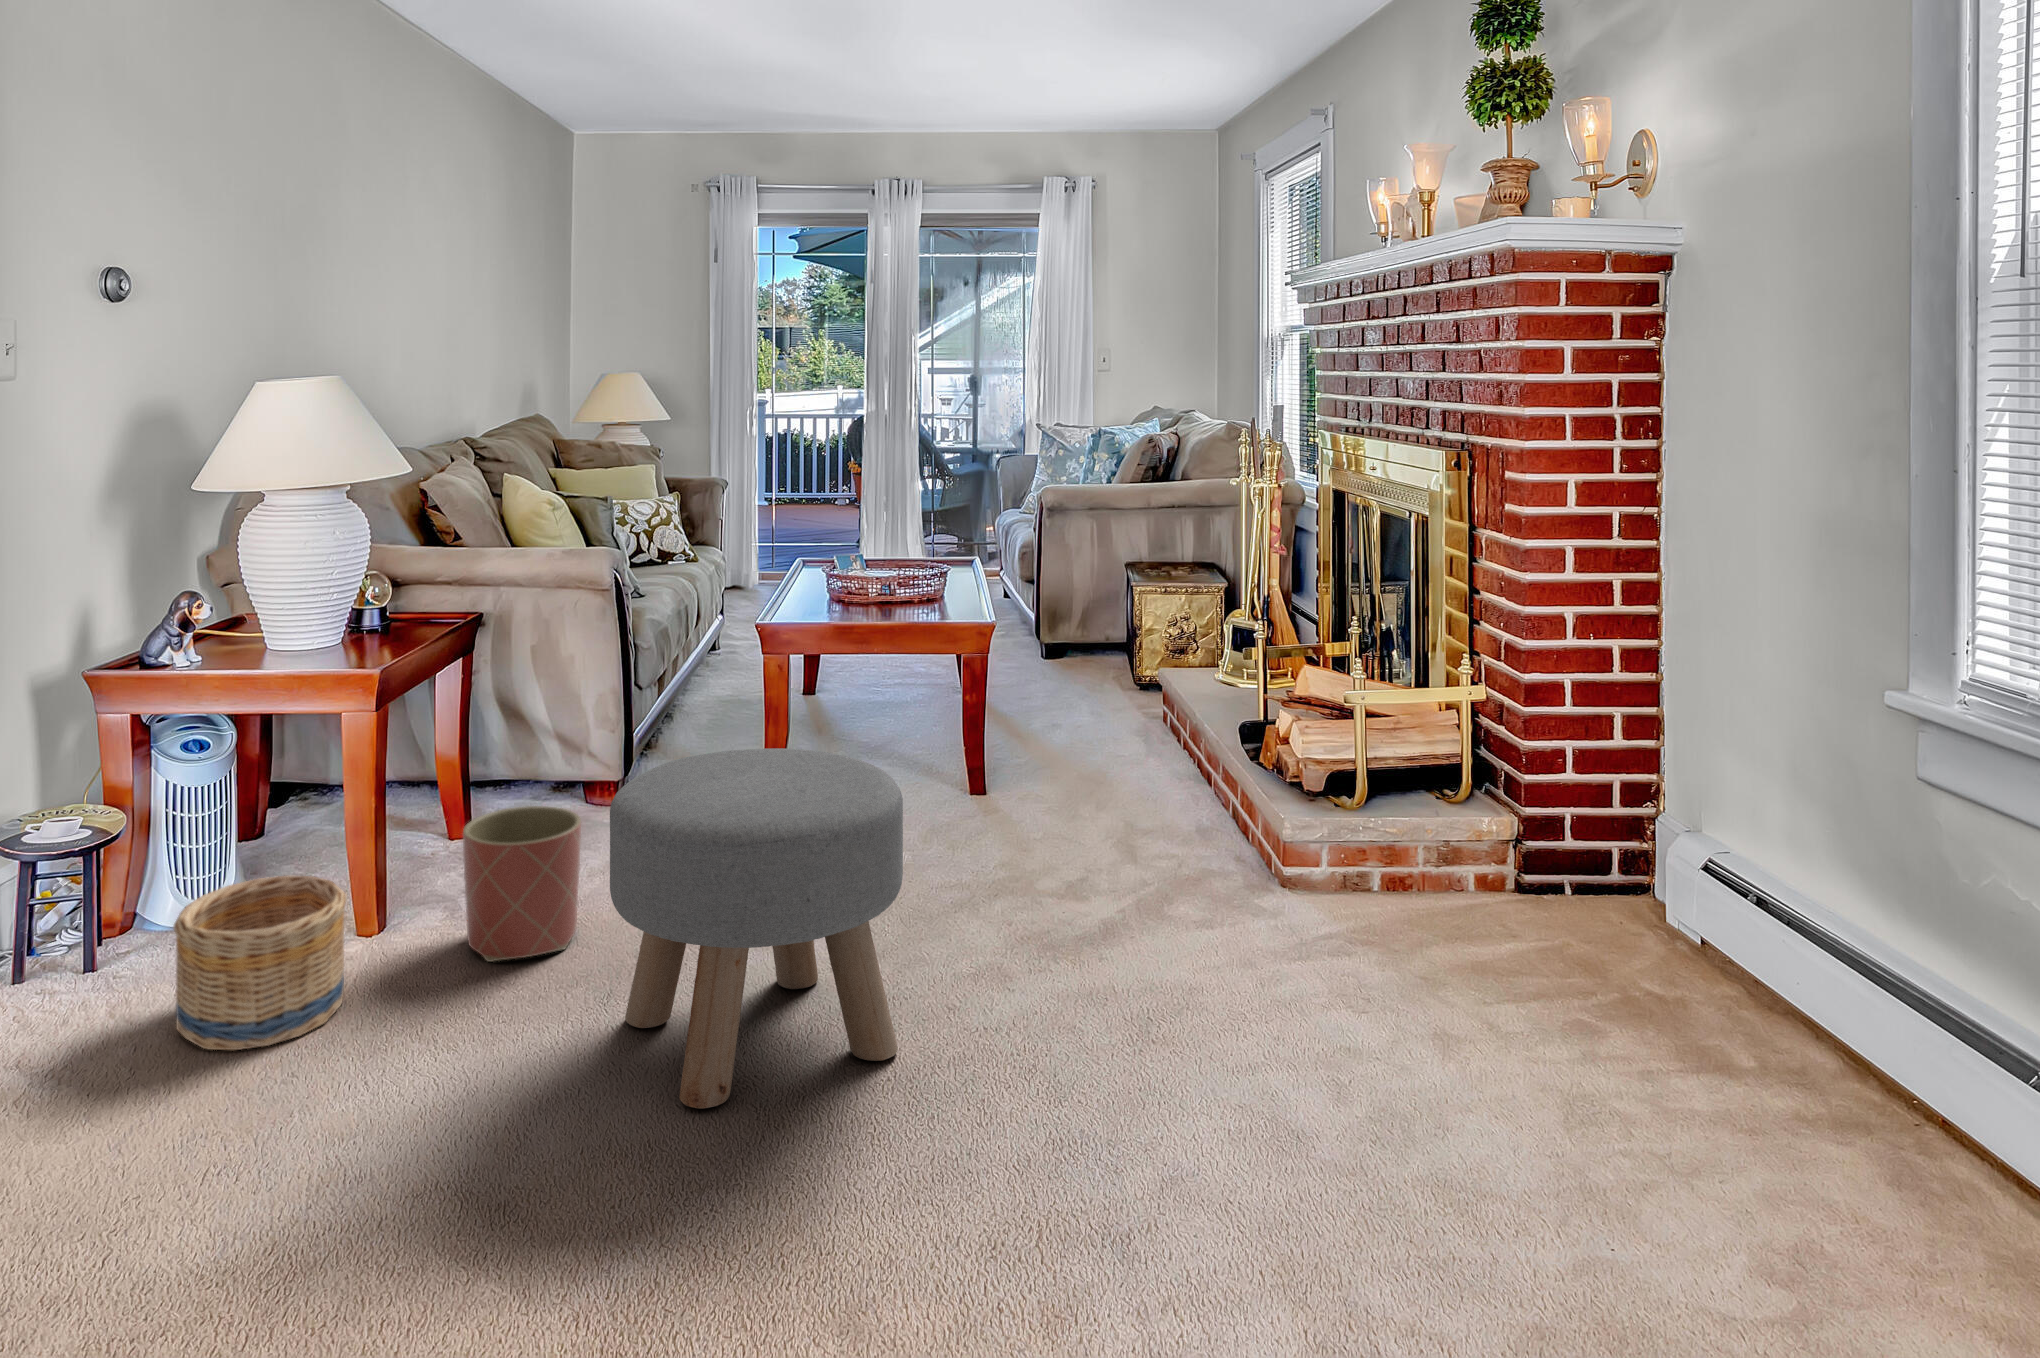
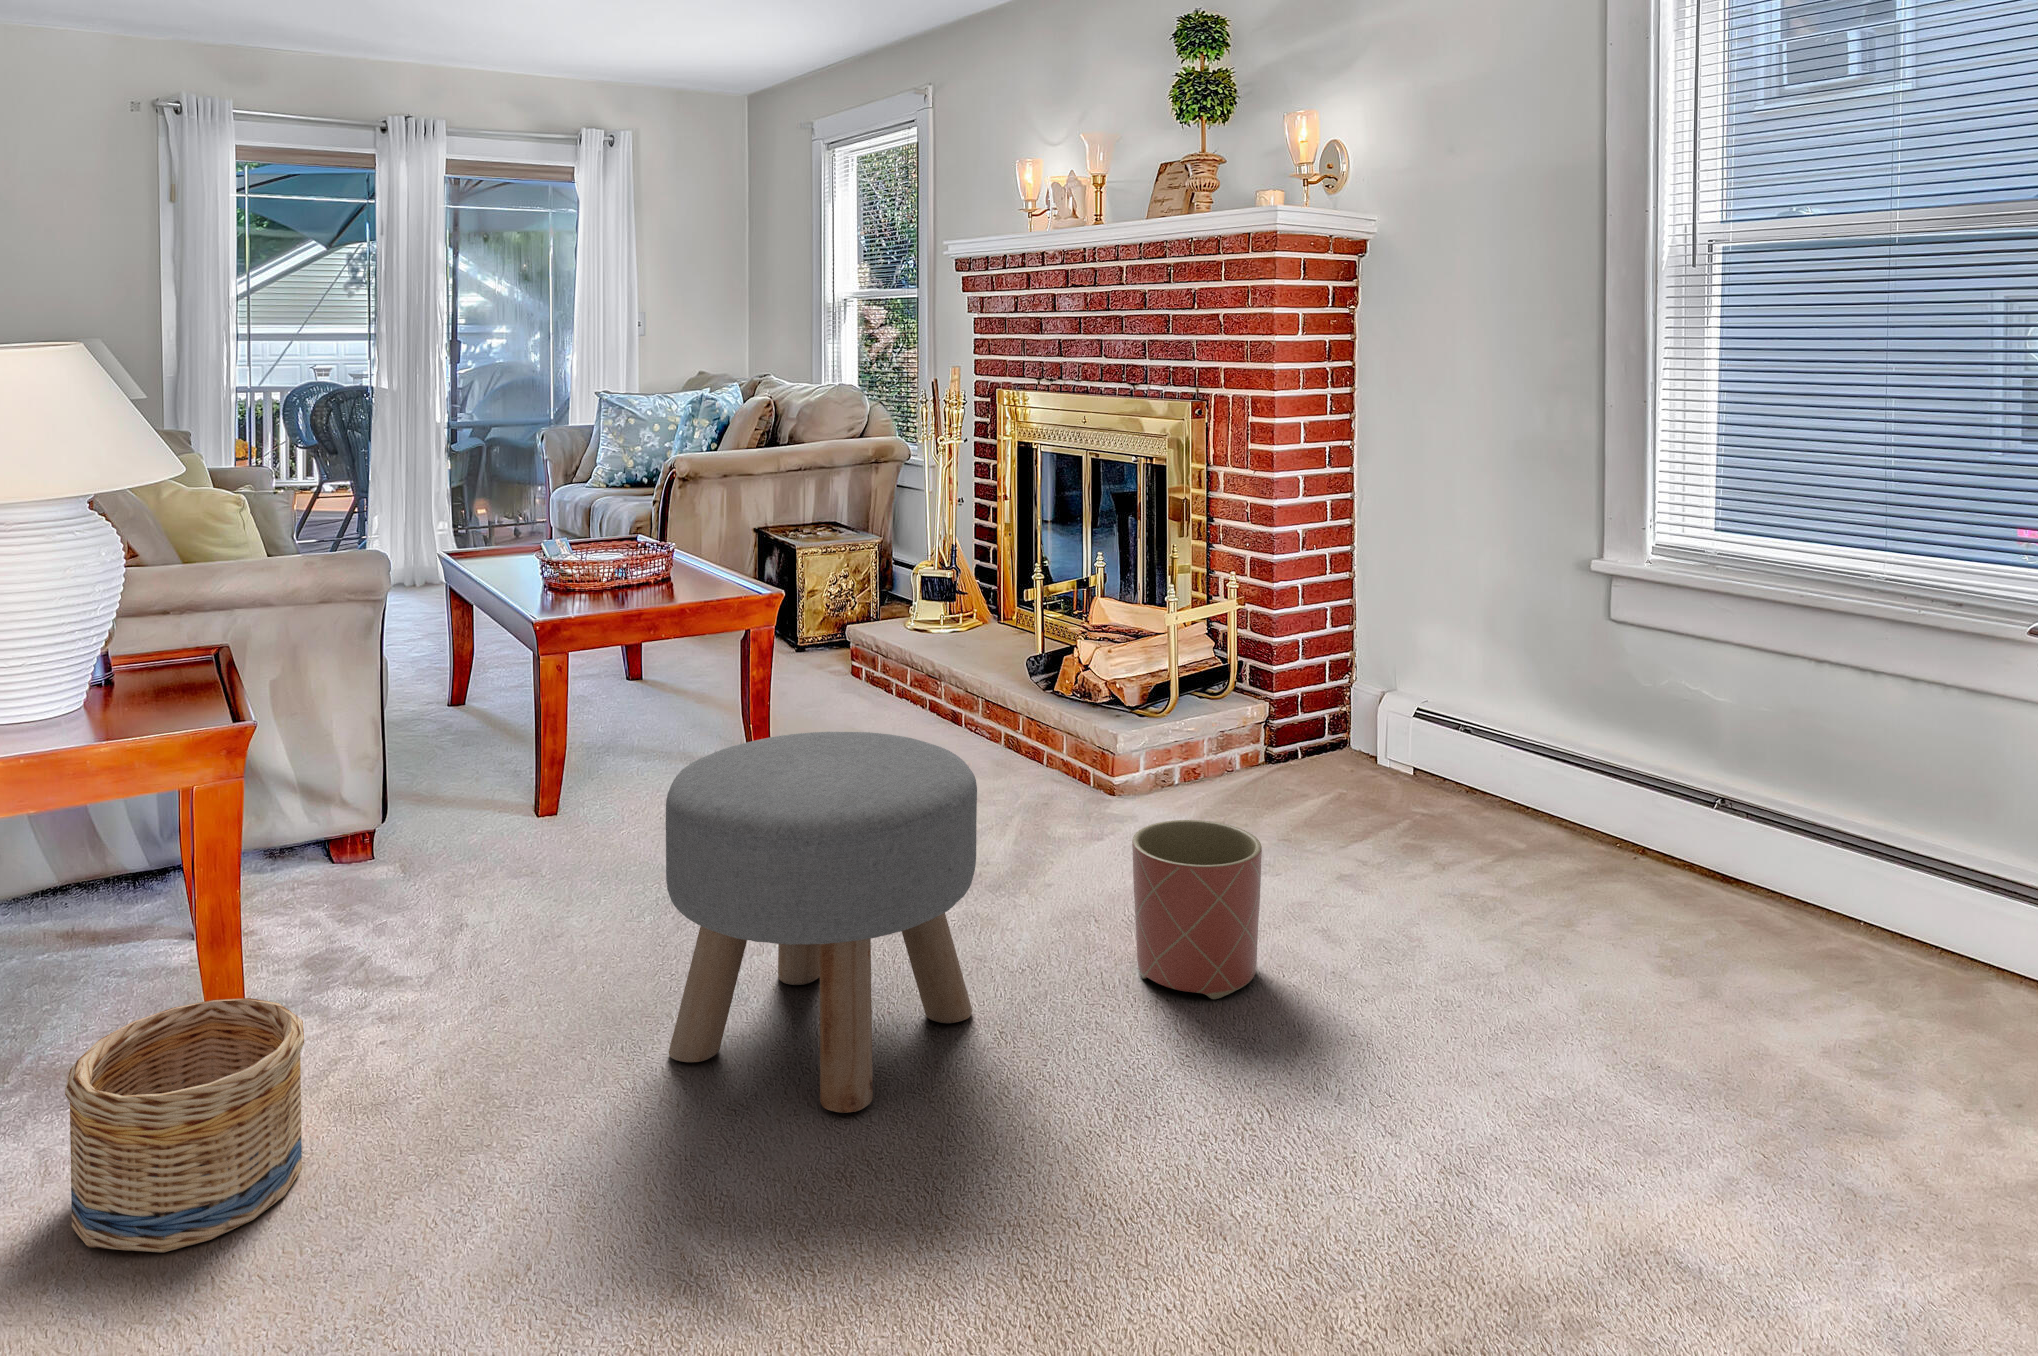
planter: present [463,806,581,962] -> present [1132,820,1262,999]

